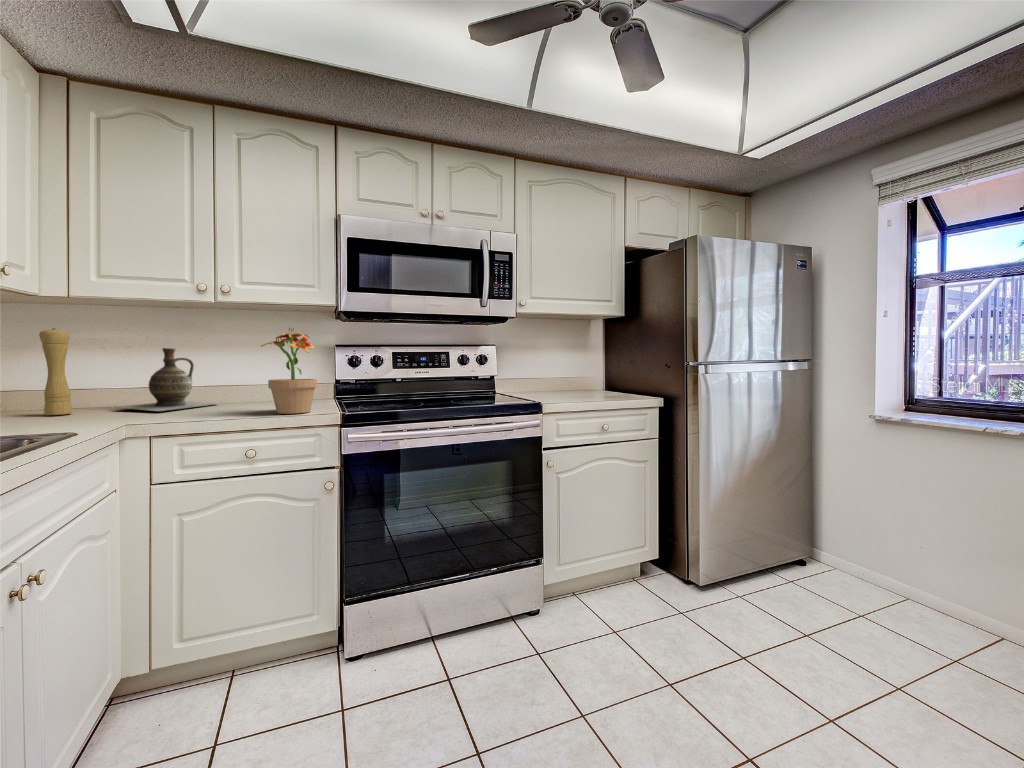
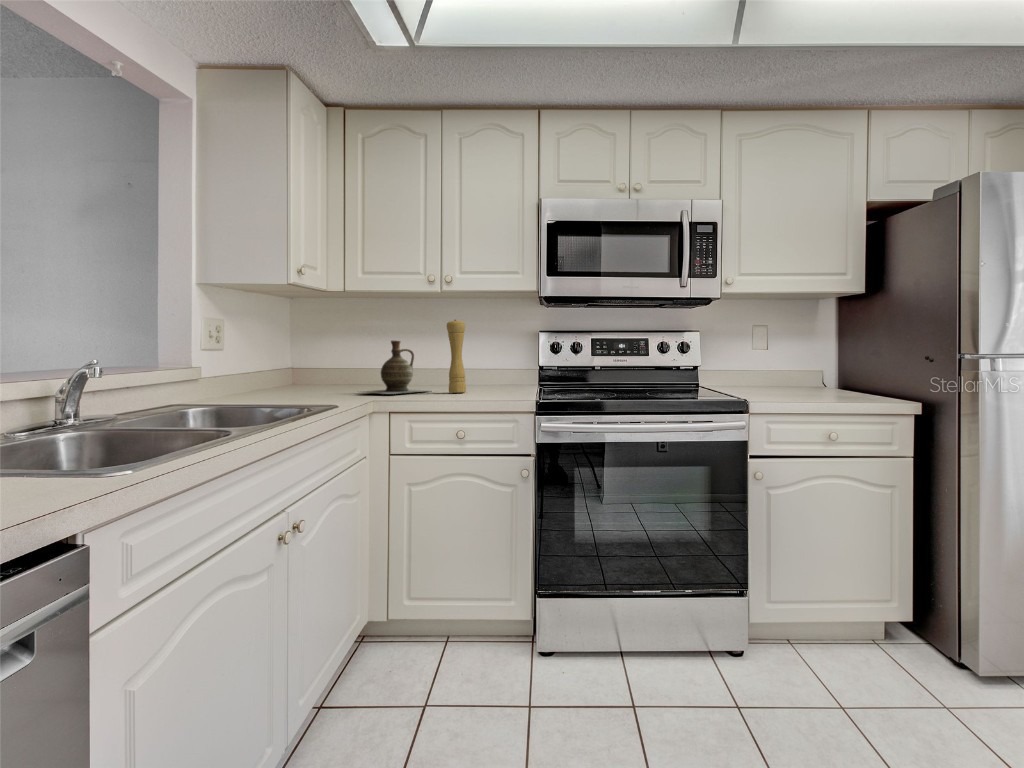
potted plant: present [261,327,317,414] -> none [471,315,519,395]
pepper mill: present [39,328,72,415] -> present [447,320,466,393]

